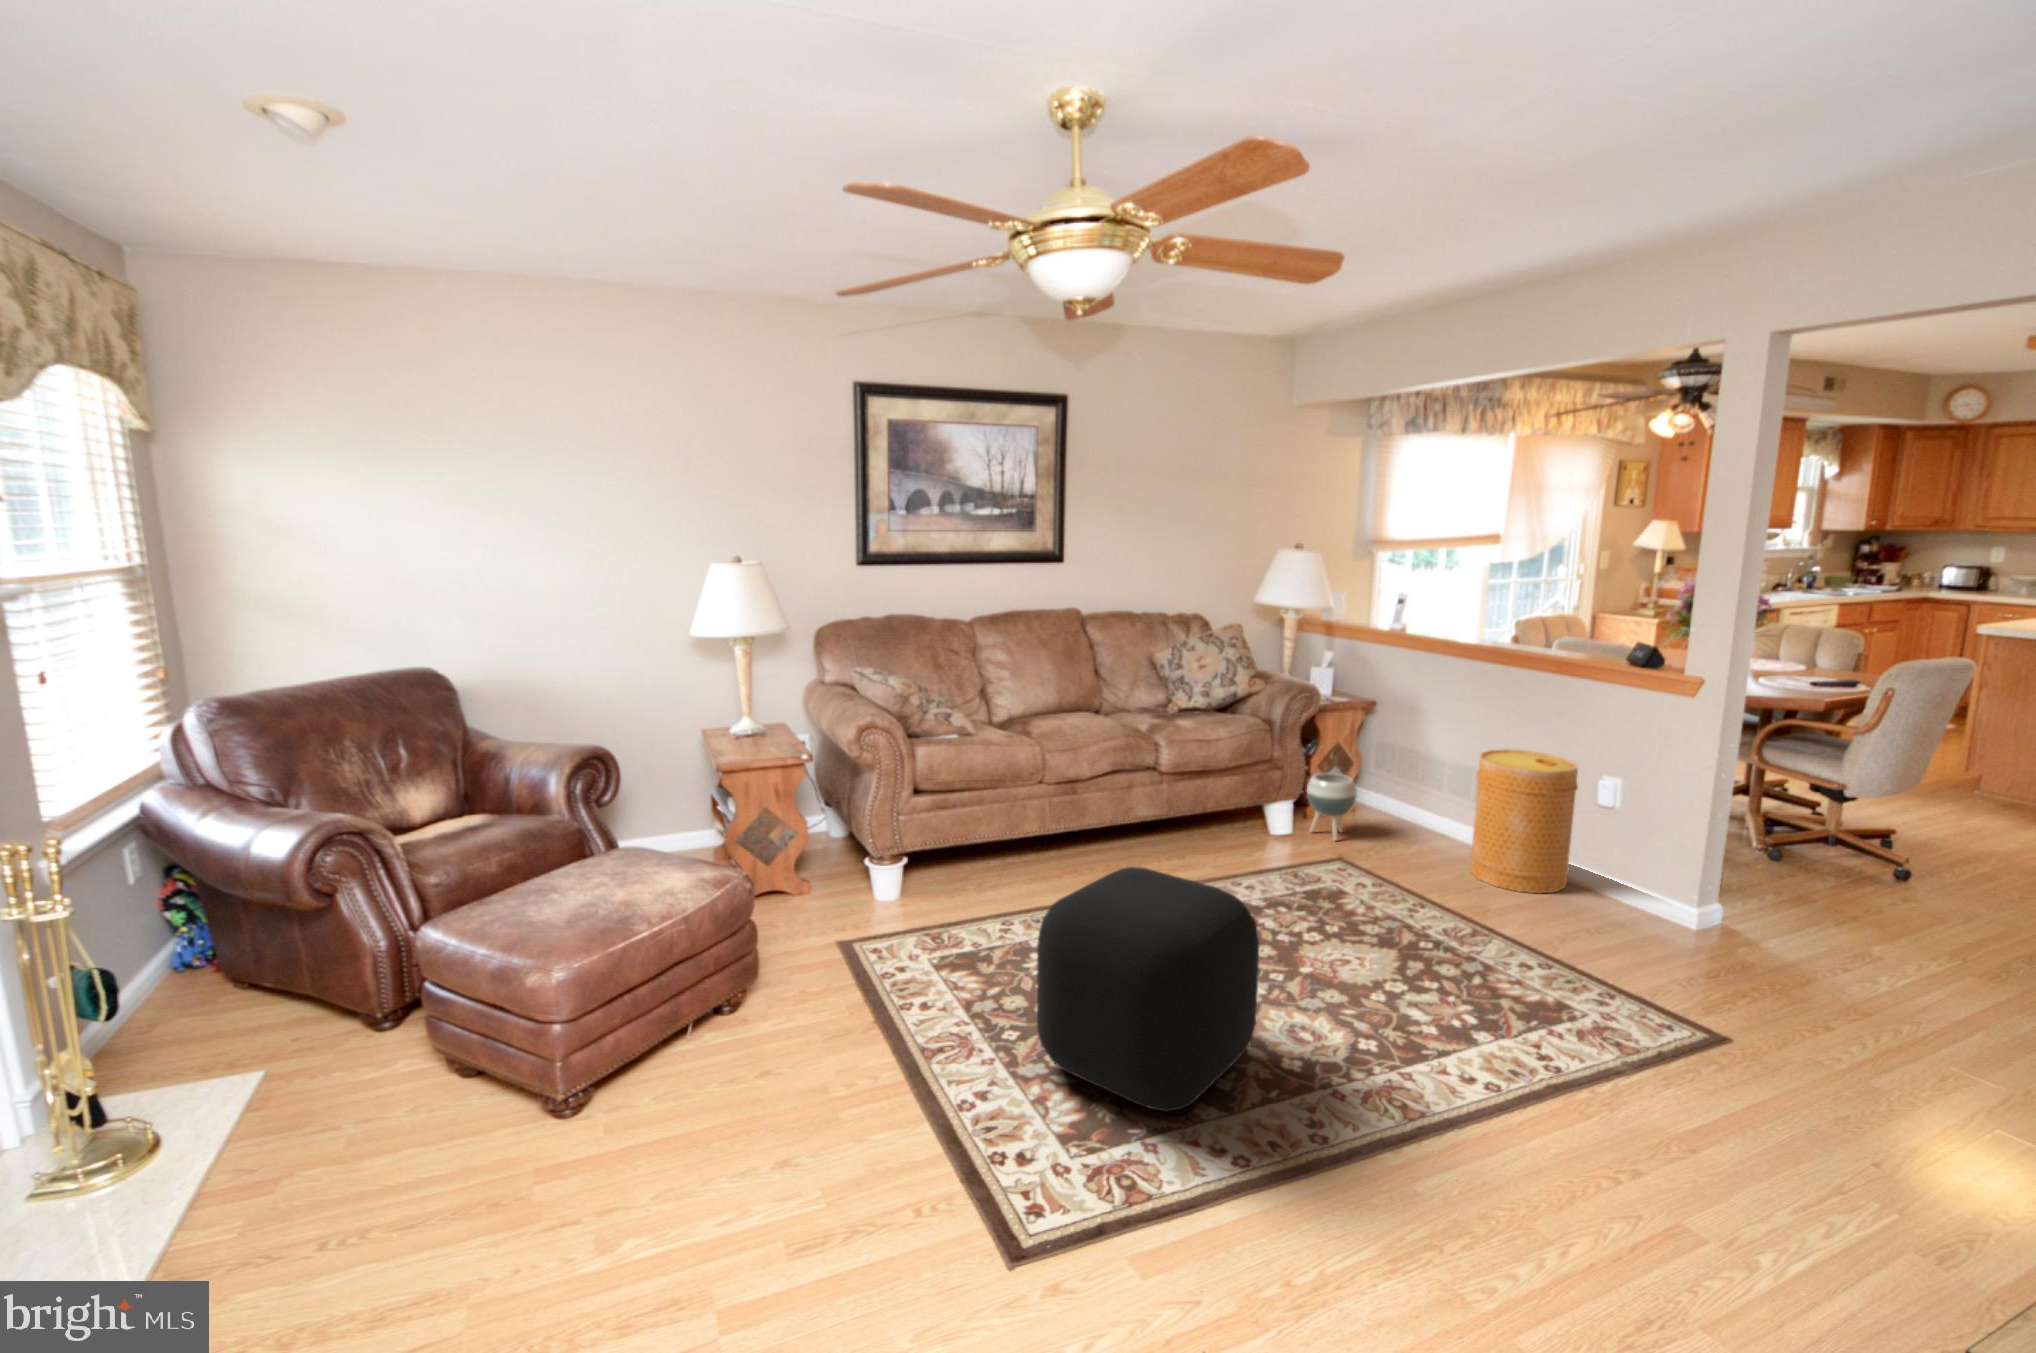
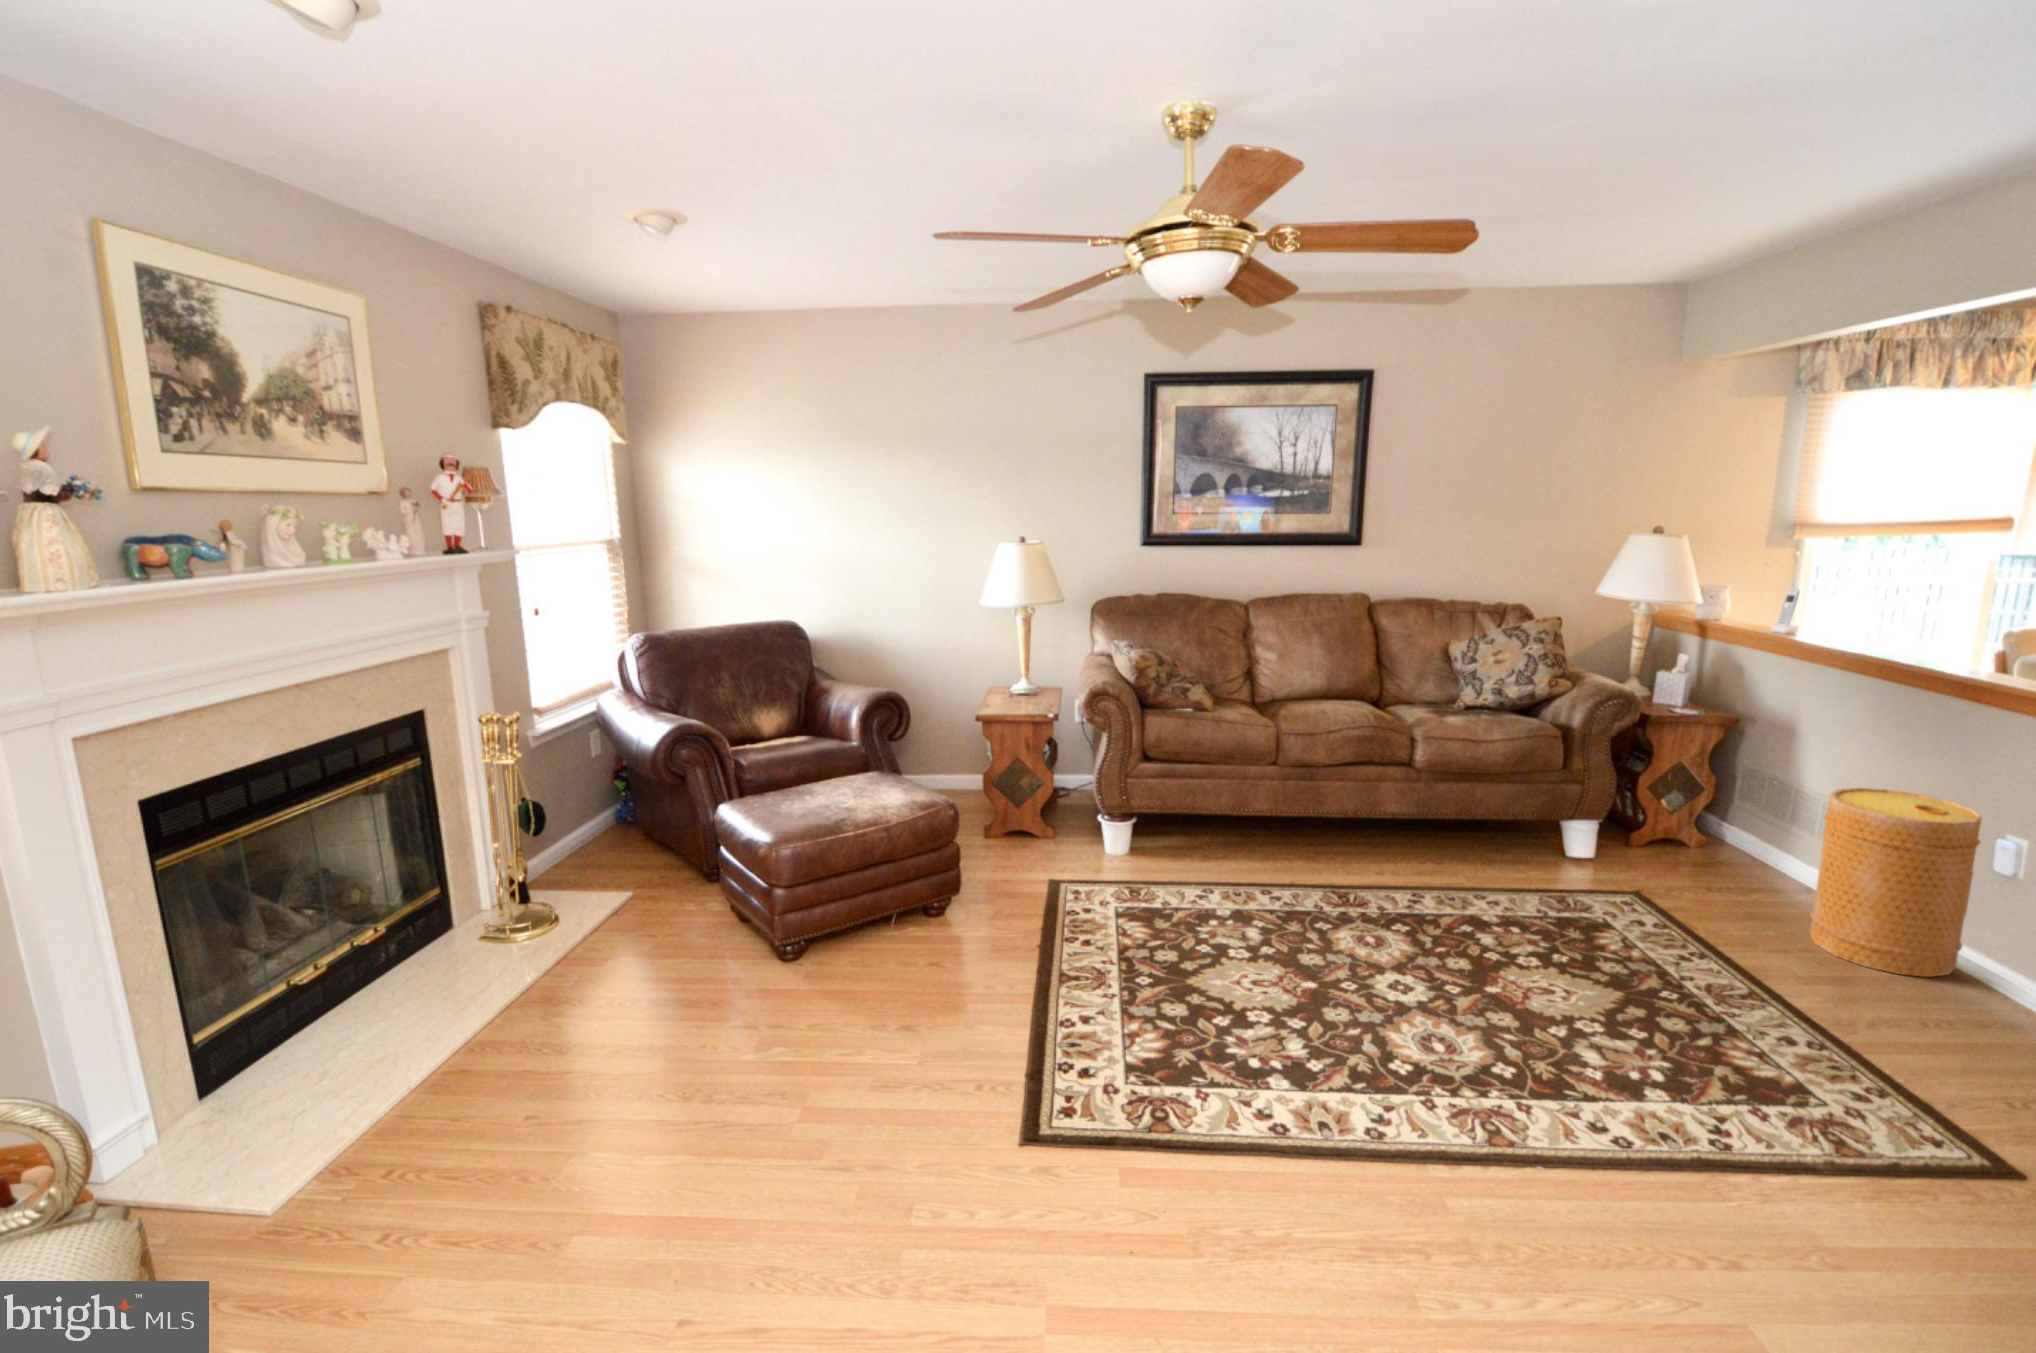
planter: present [1307,773,1357,841] -> none [1614,794,1680,874]
ottoman: present [1037,867,1259,1111] -> none [1146,843,1367,1071]

